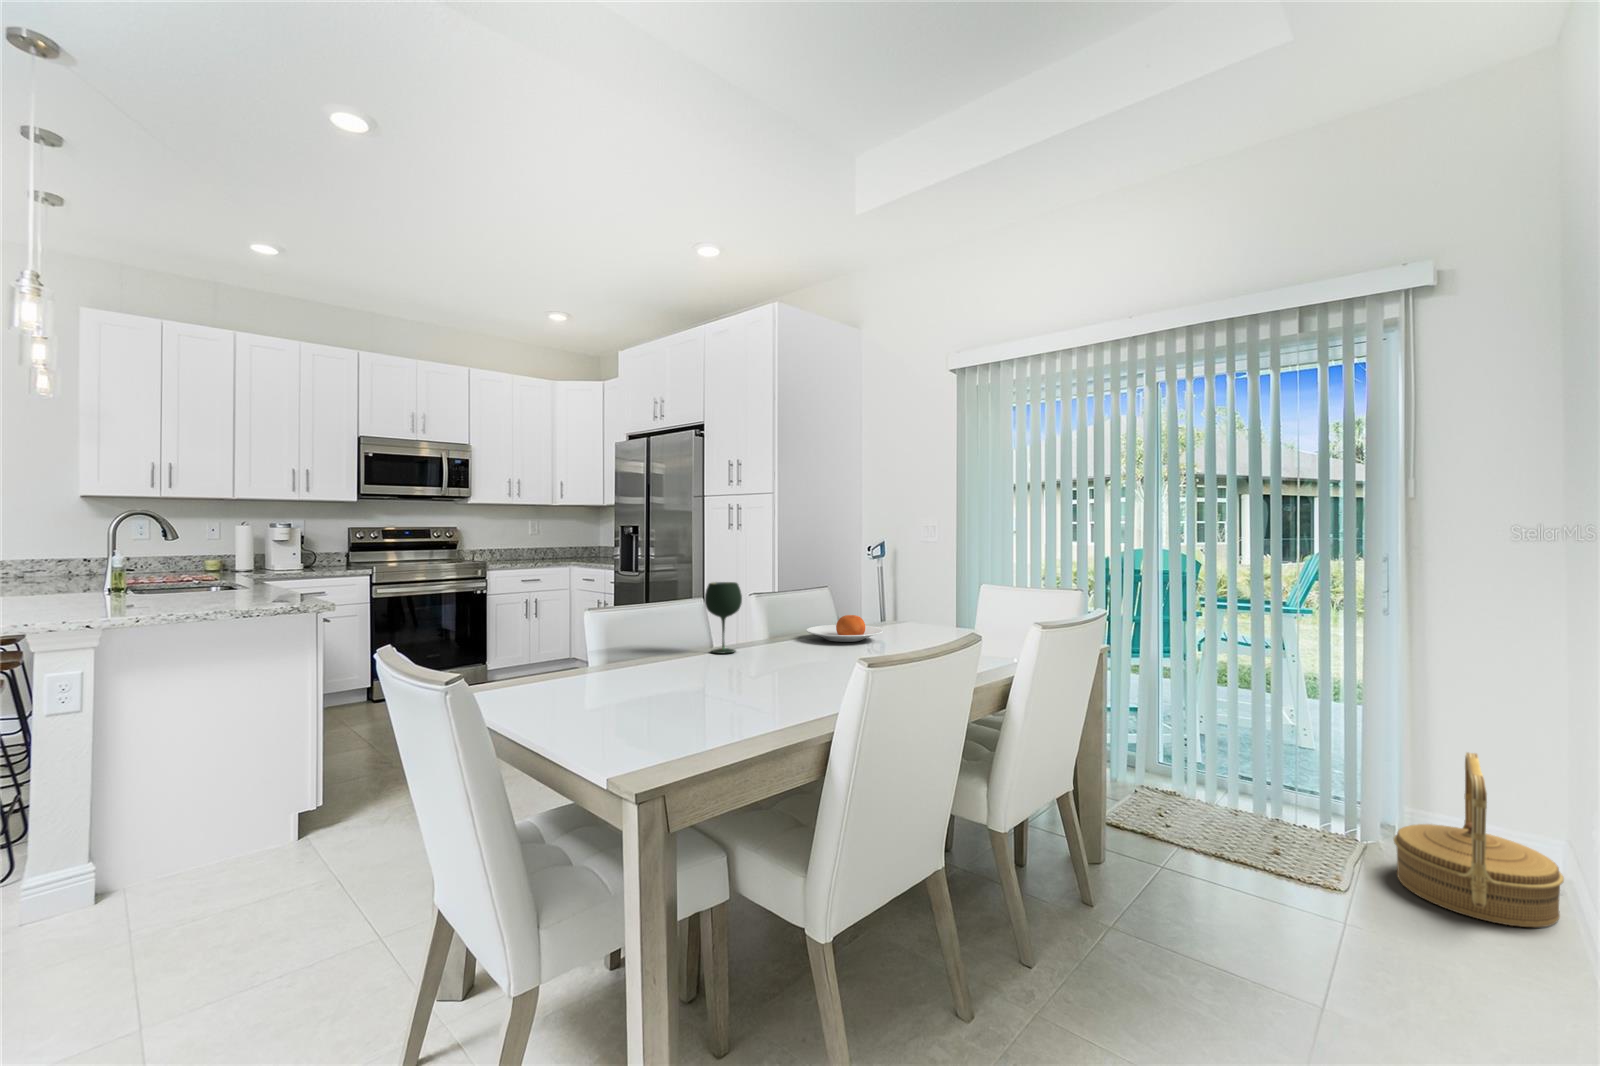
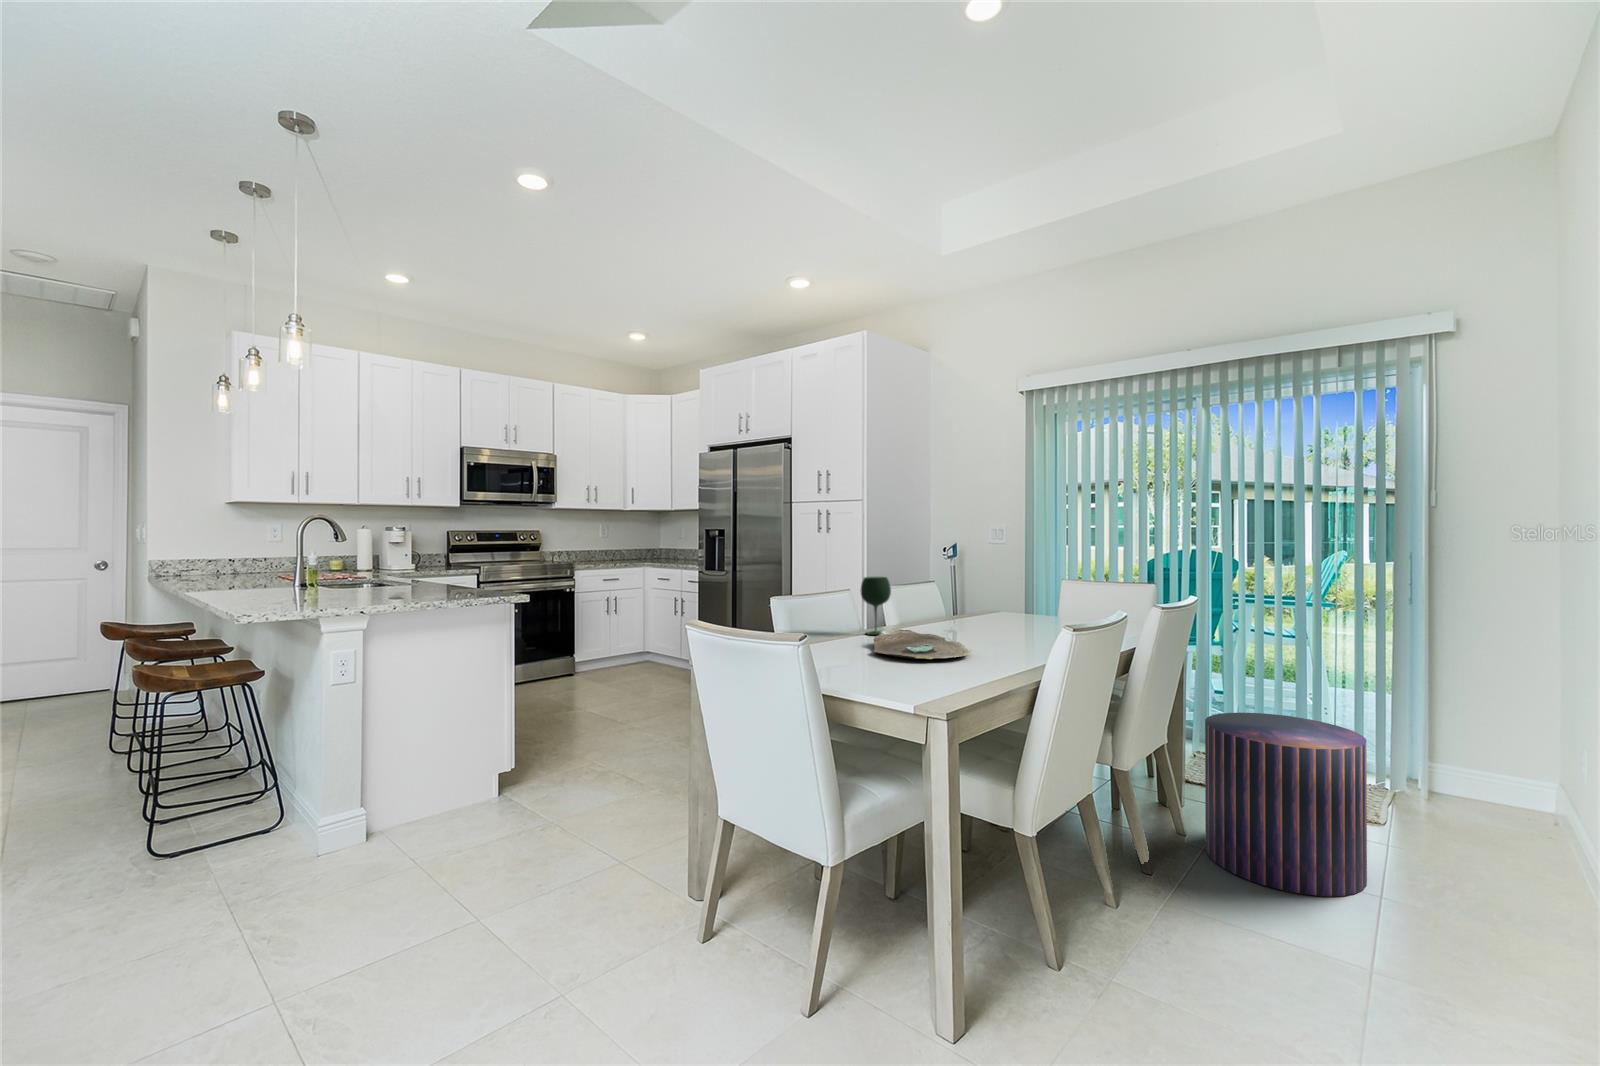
plate: present [806,615,883,642] -> none [929,605,995,627]
decorative bowl: none [677,647,805,693] -> present [874,628,972,659]
pouf: none [1114,752,1312,1005] -> present [1205,713,1367,896]
woven basket: present [1394,753,1564,927] -> none [1421,714,1557,847]

